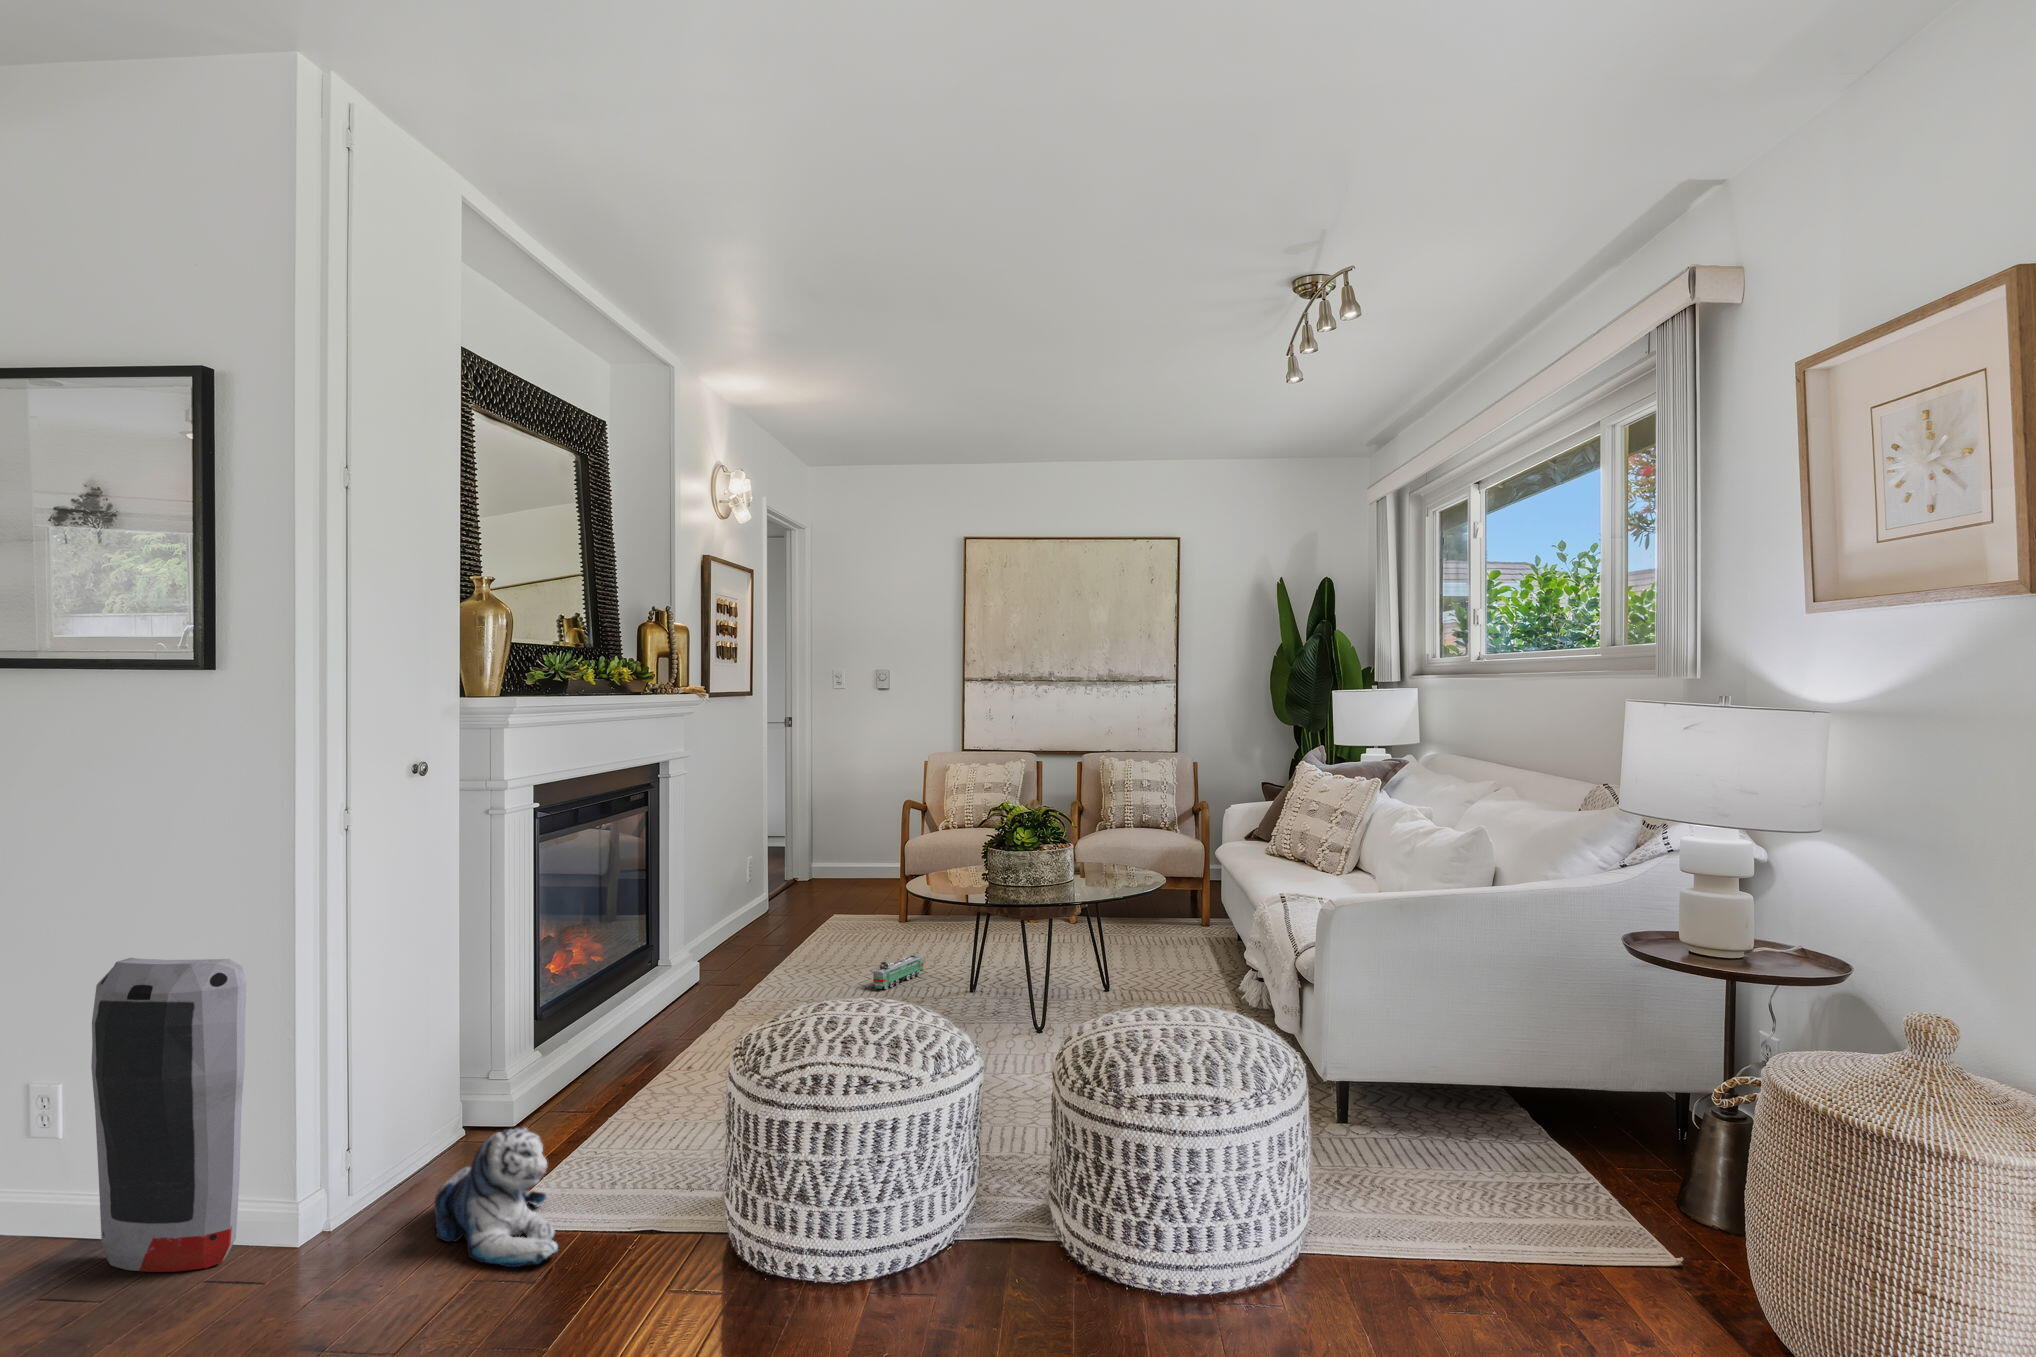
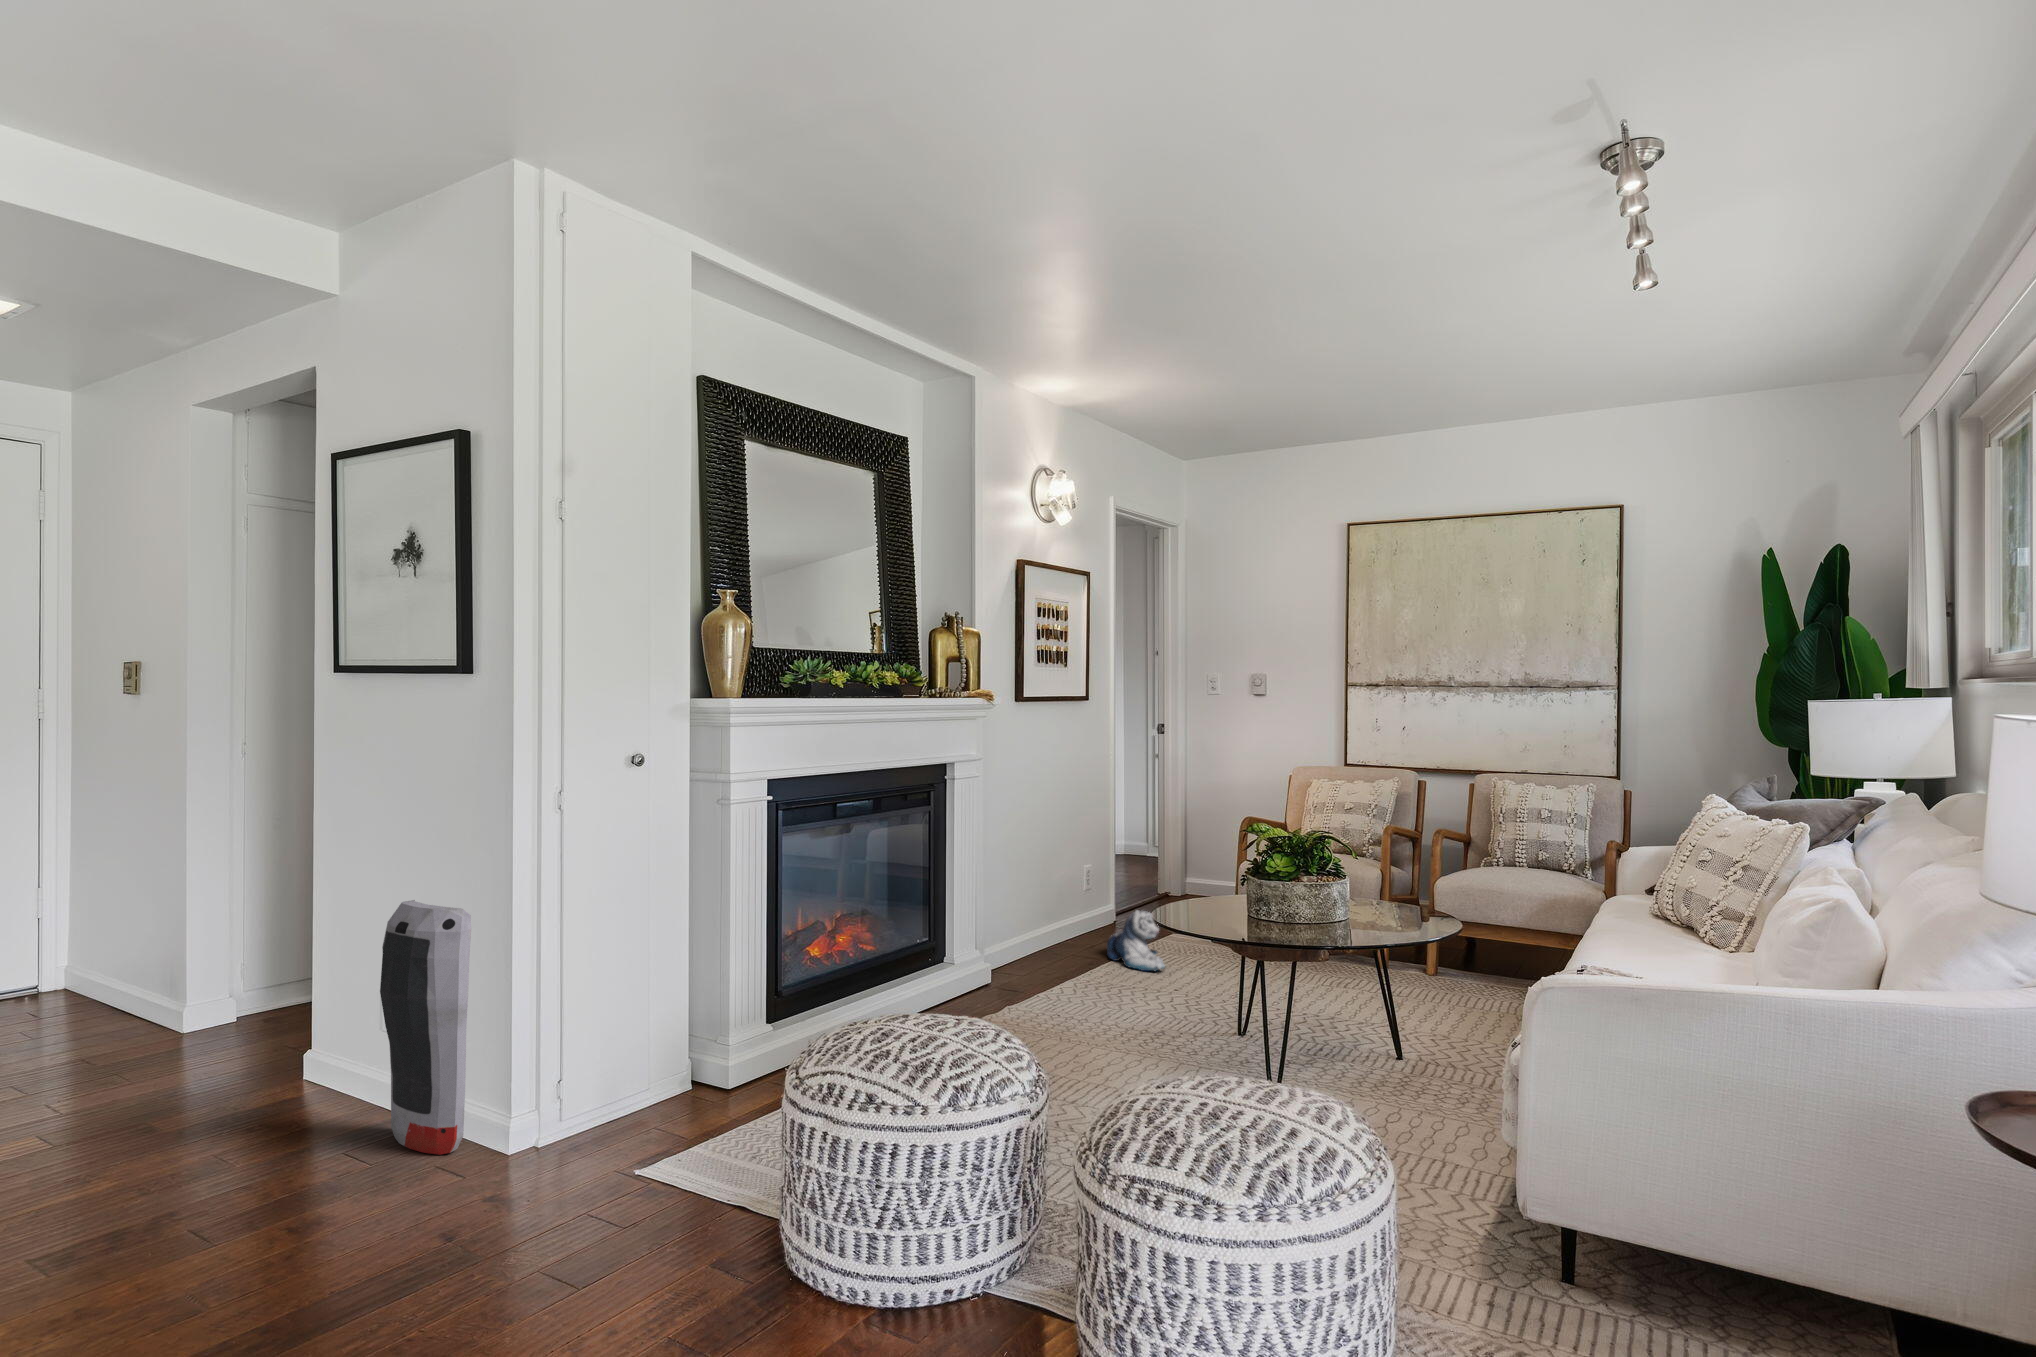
toy train: present [873,954,924,989] -> none [1144,981,1211,1015]
plush toy: present [434,1127,558,1267] -> present [1107,910,1165,971]

